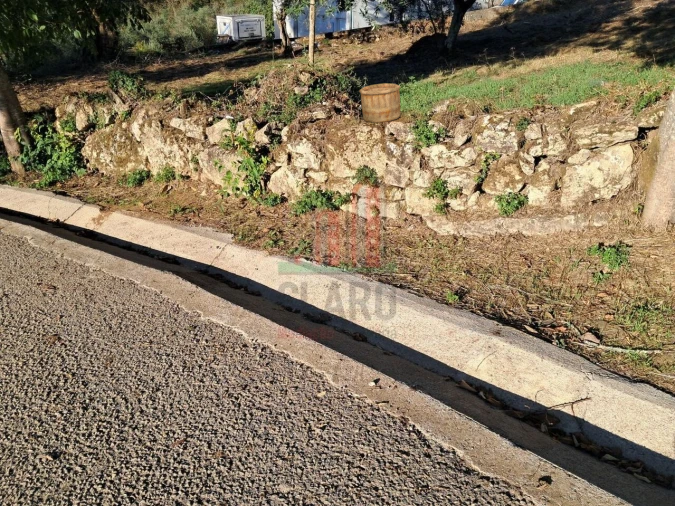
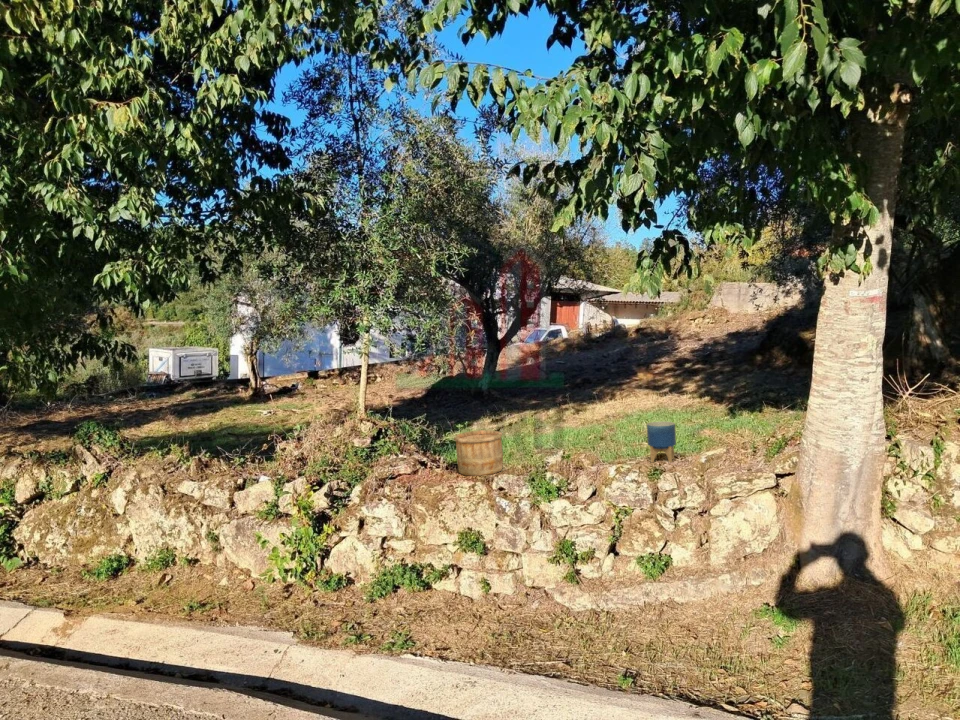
planter: none [526,77,554,116] -> present [647,421,676,463]

